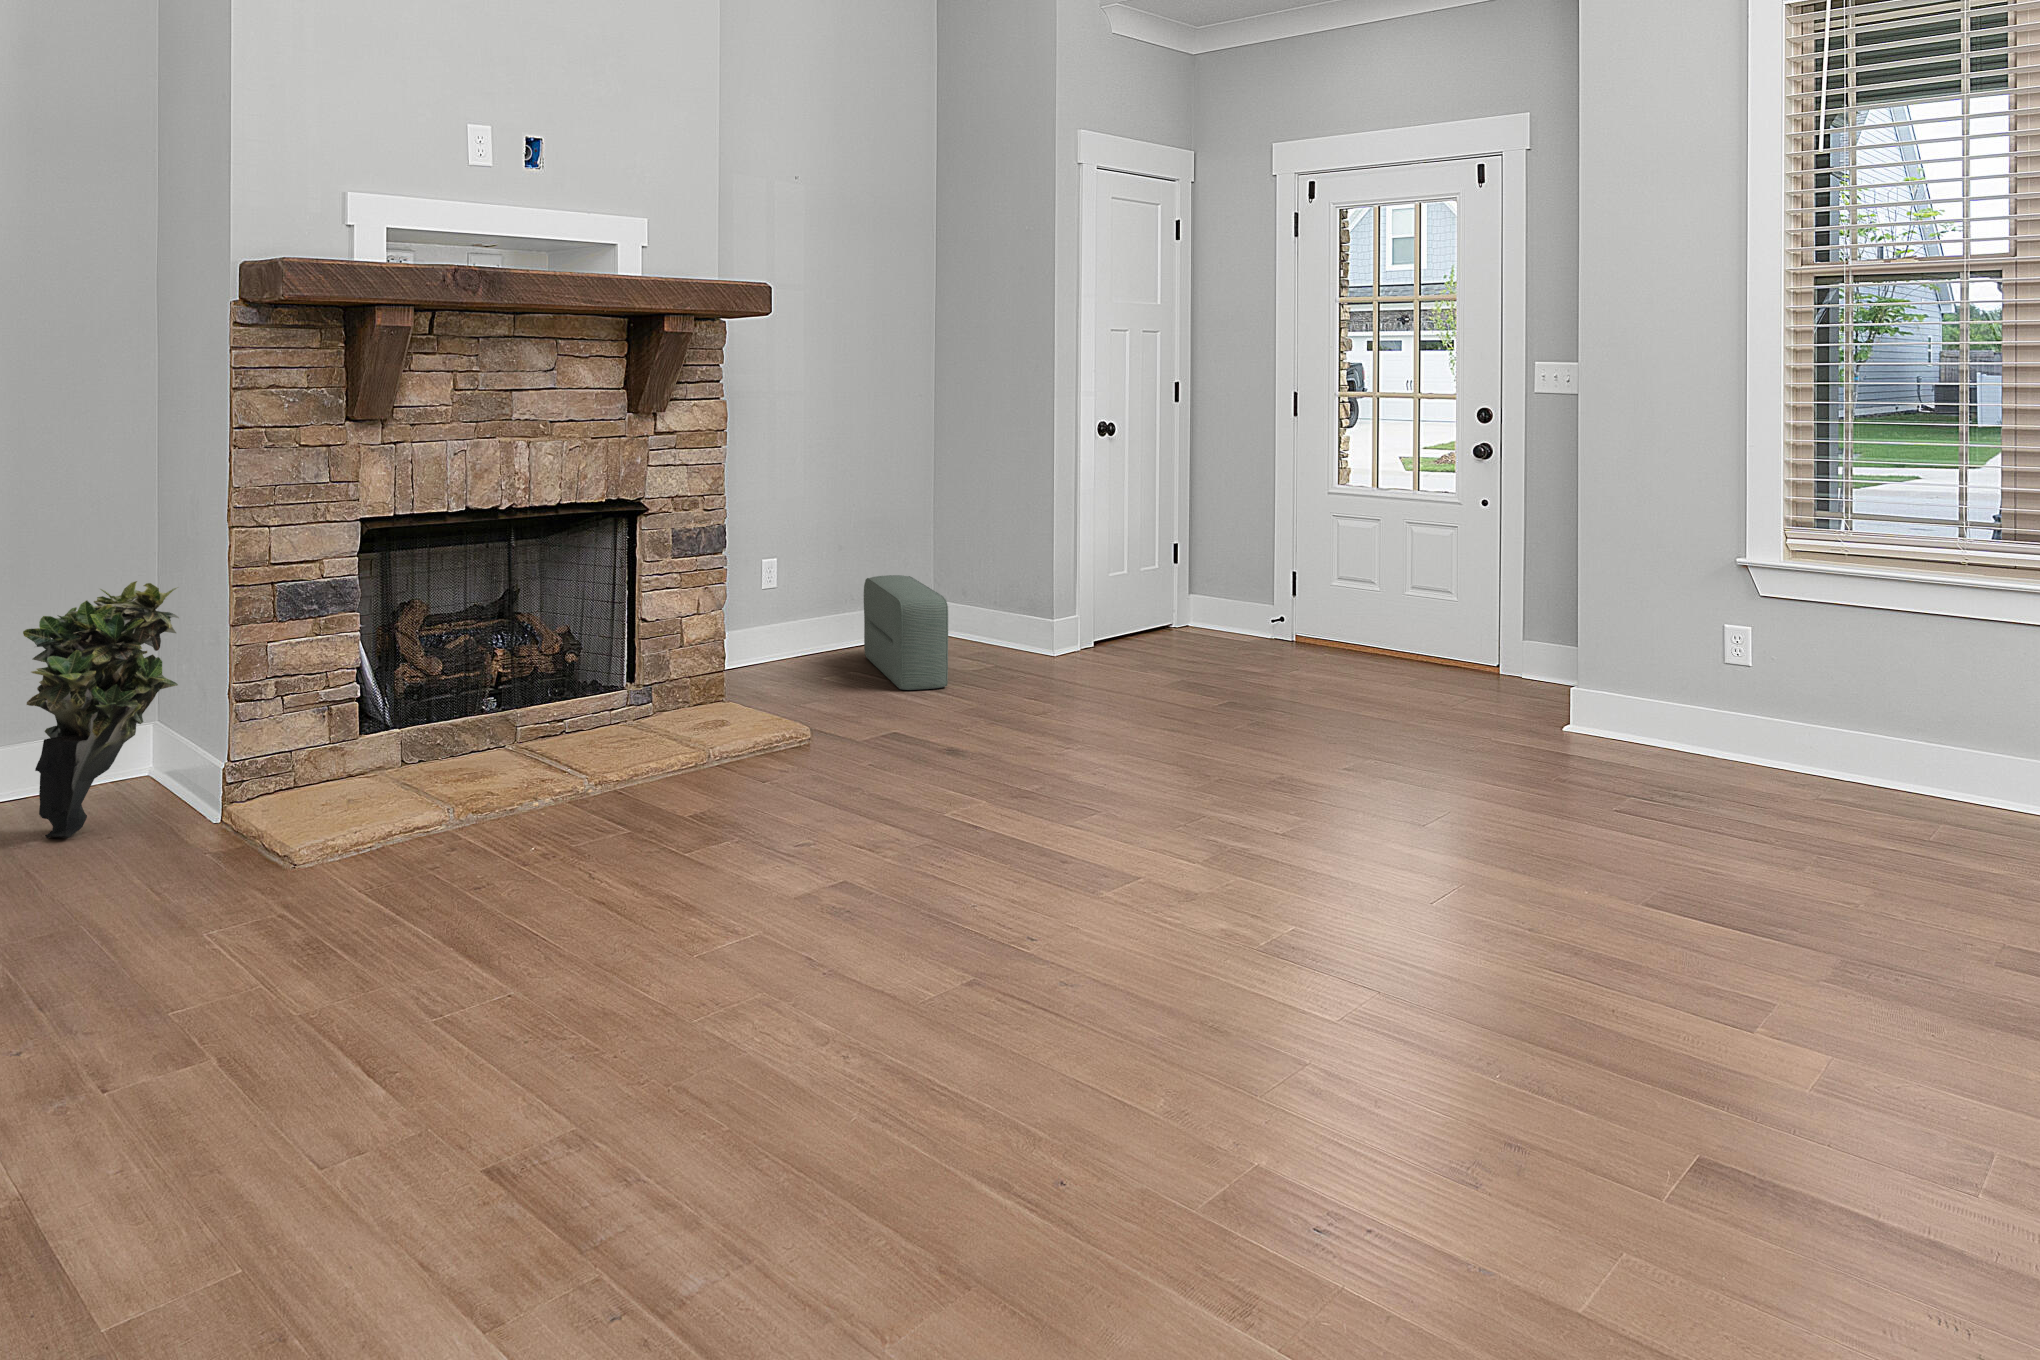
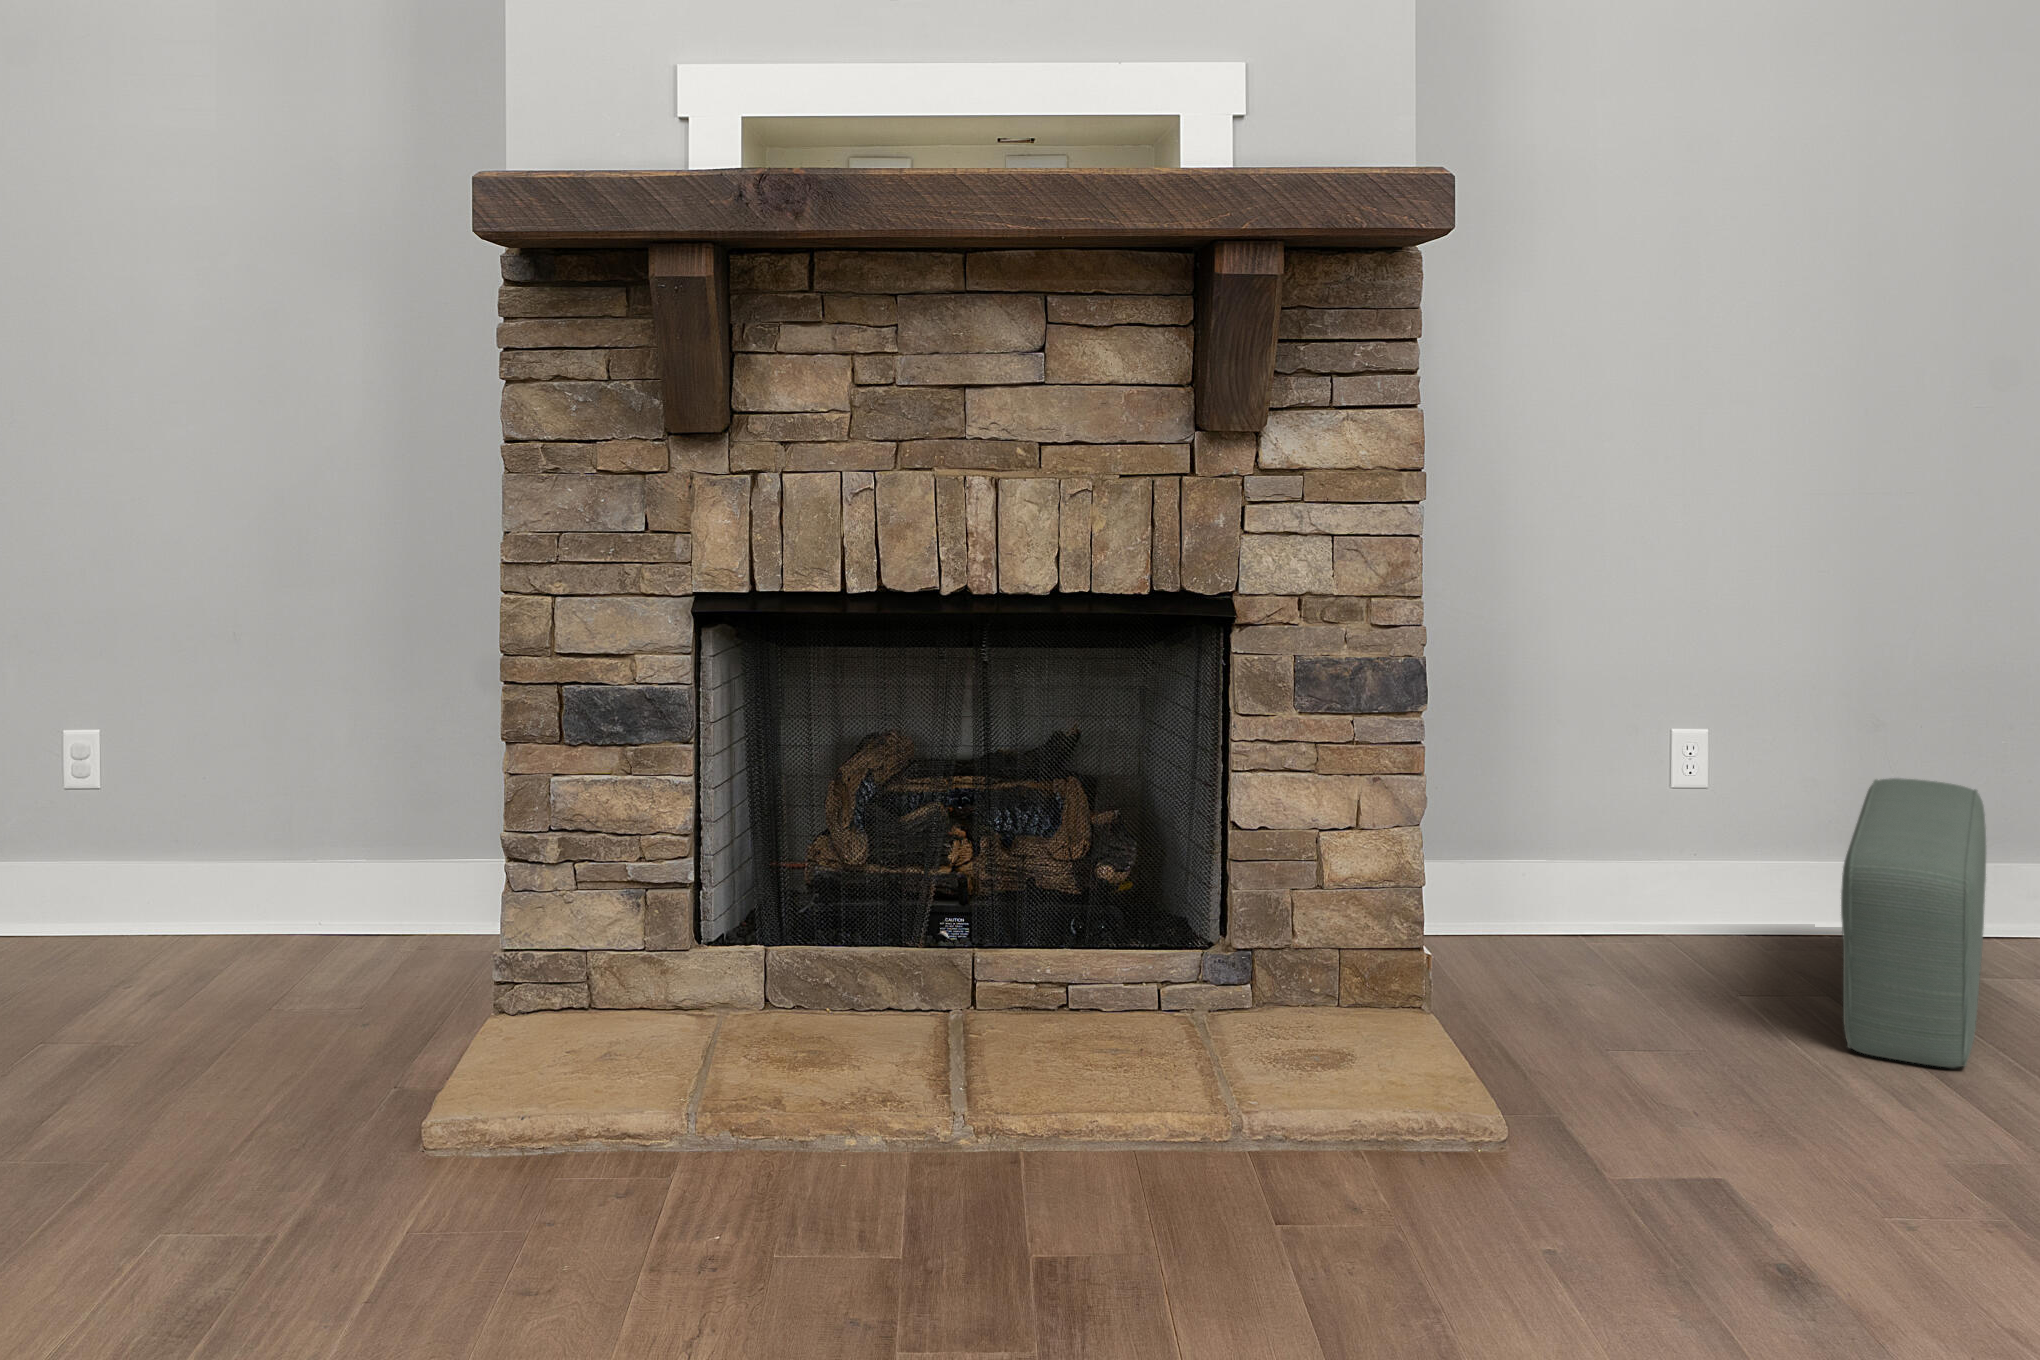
potted plant: present [23,581,179,838] -> none [297,654,510,1008]

